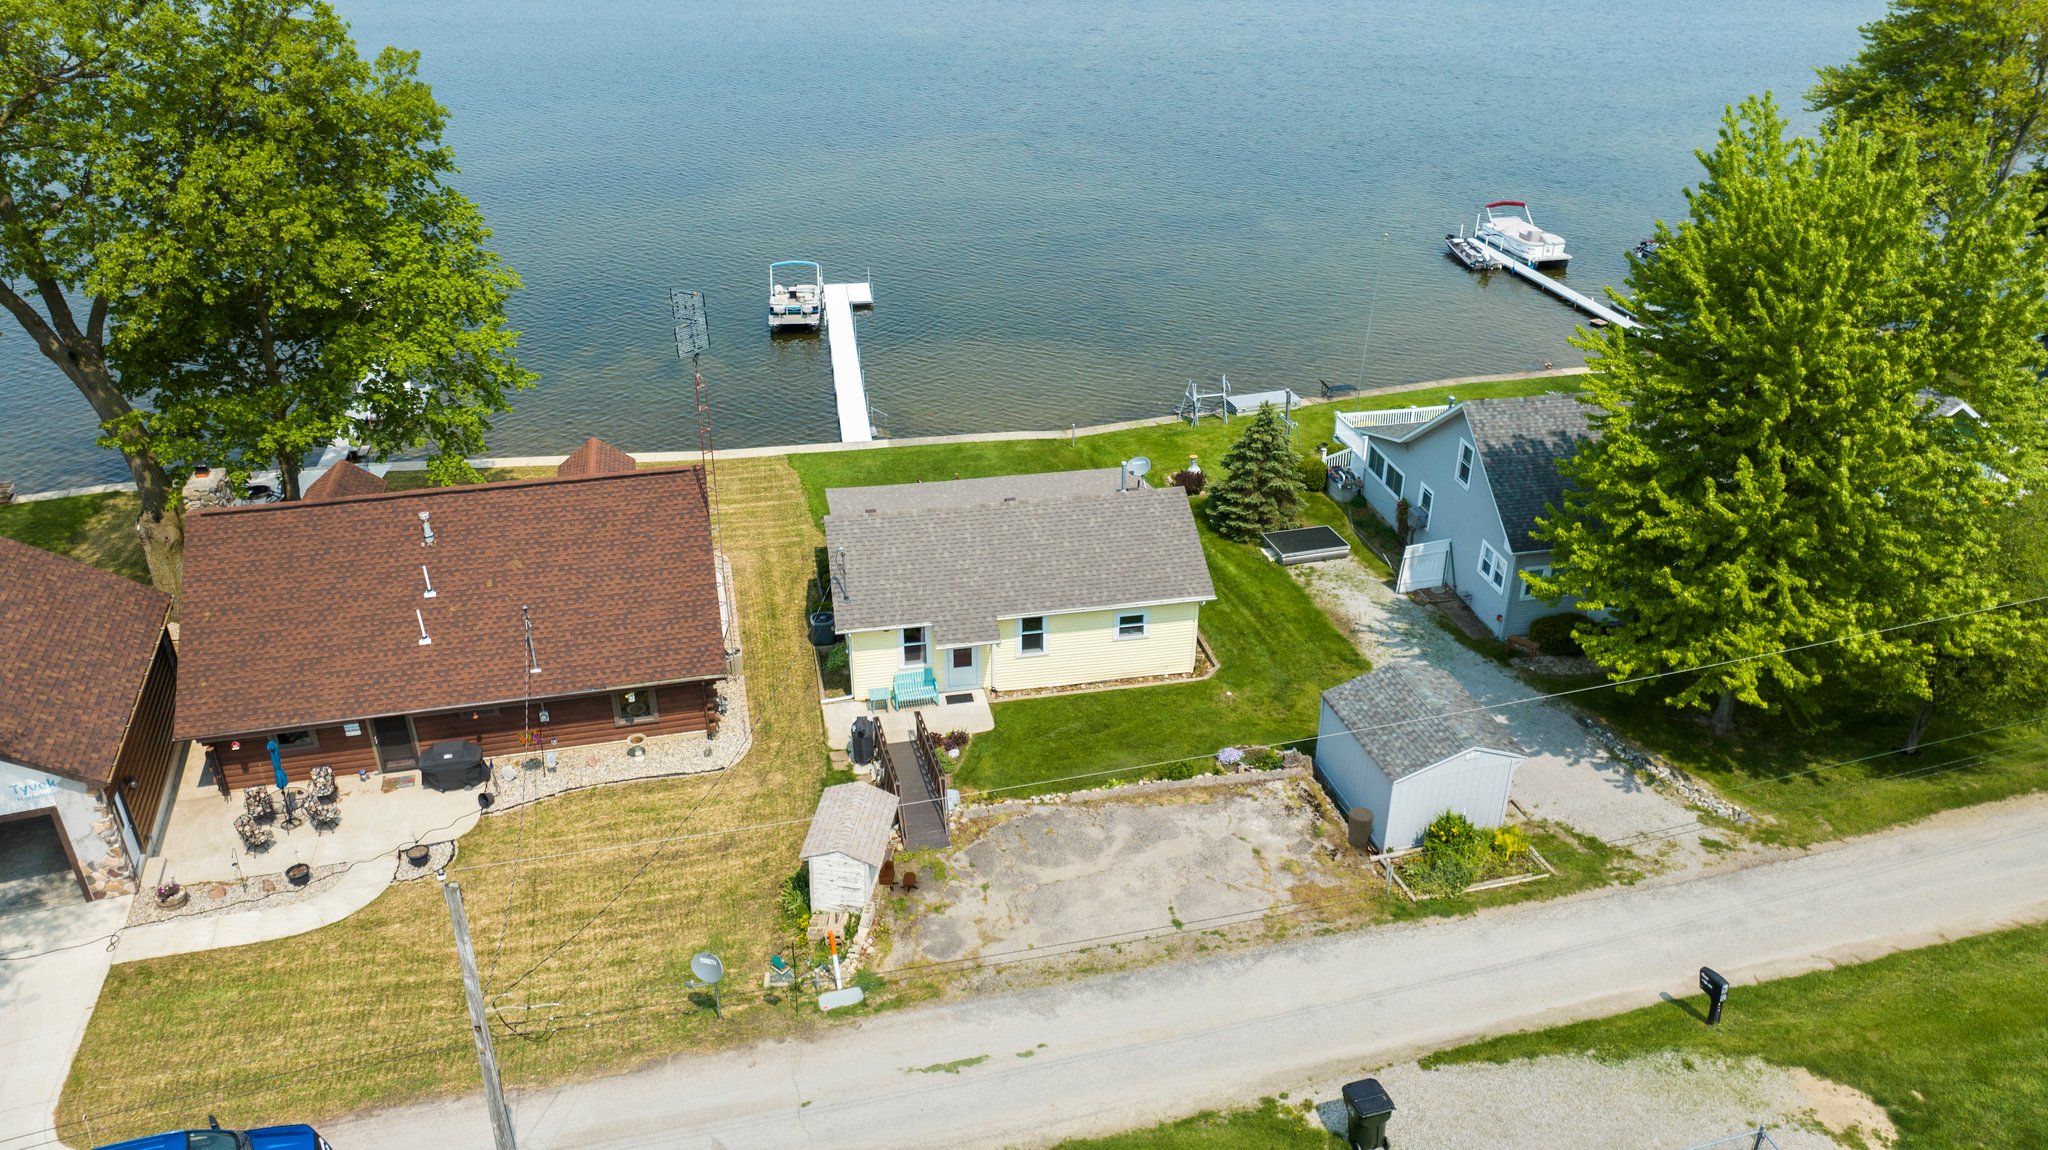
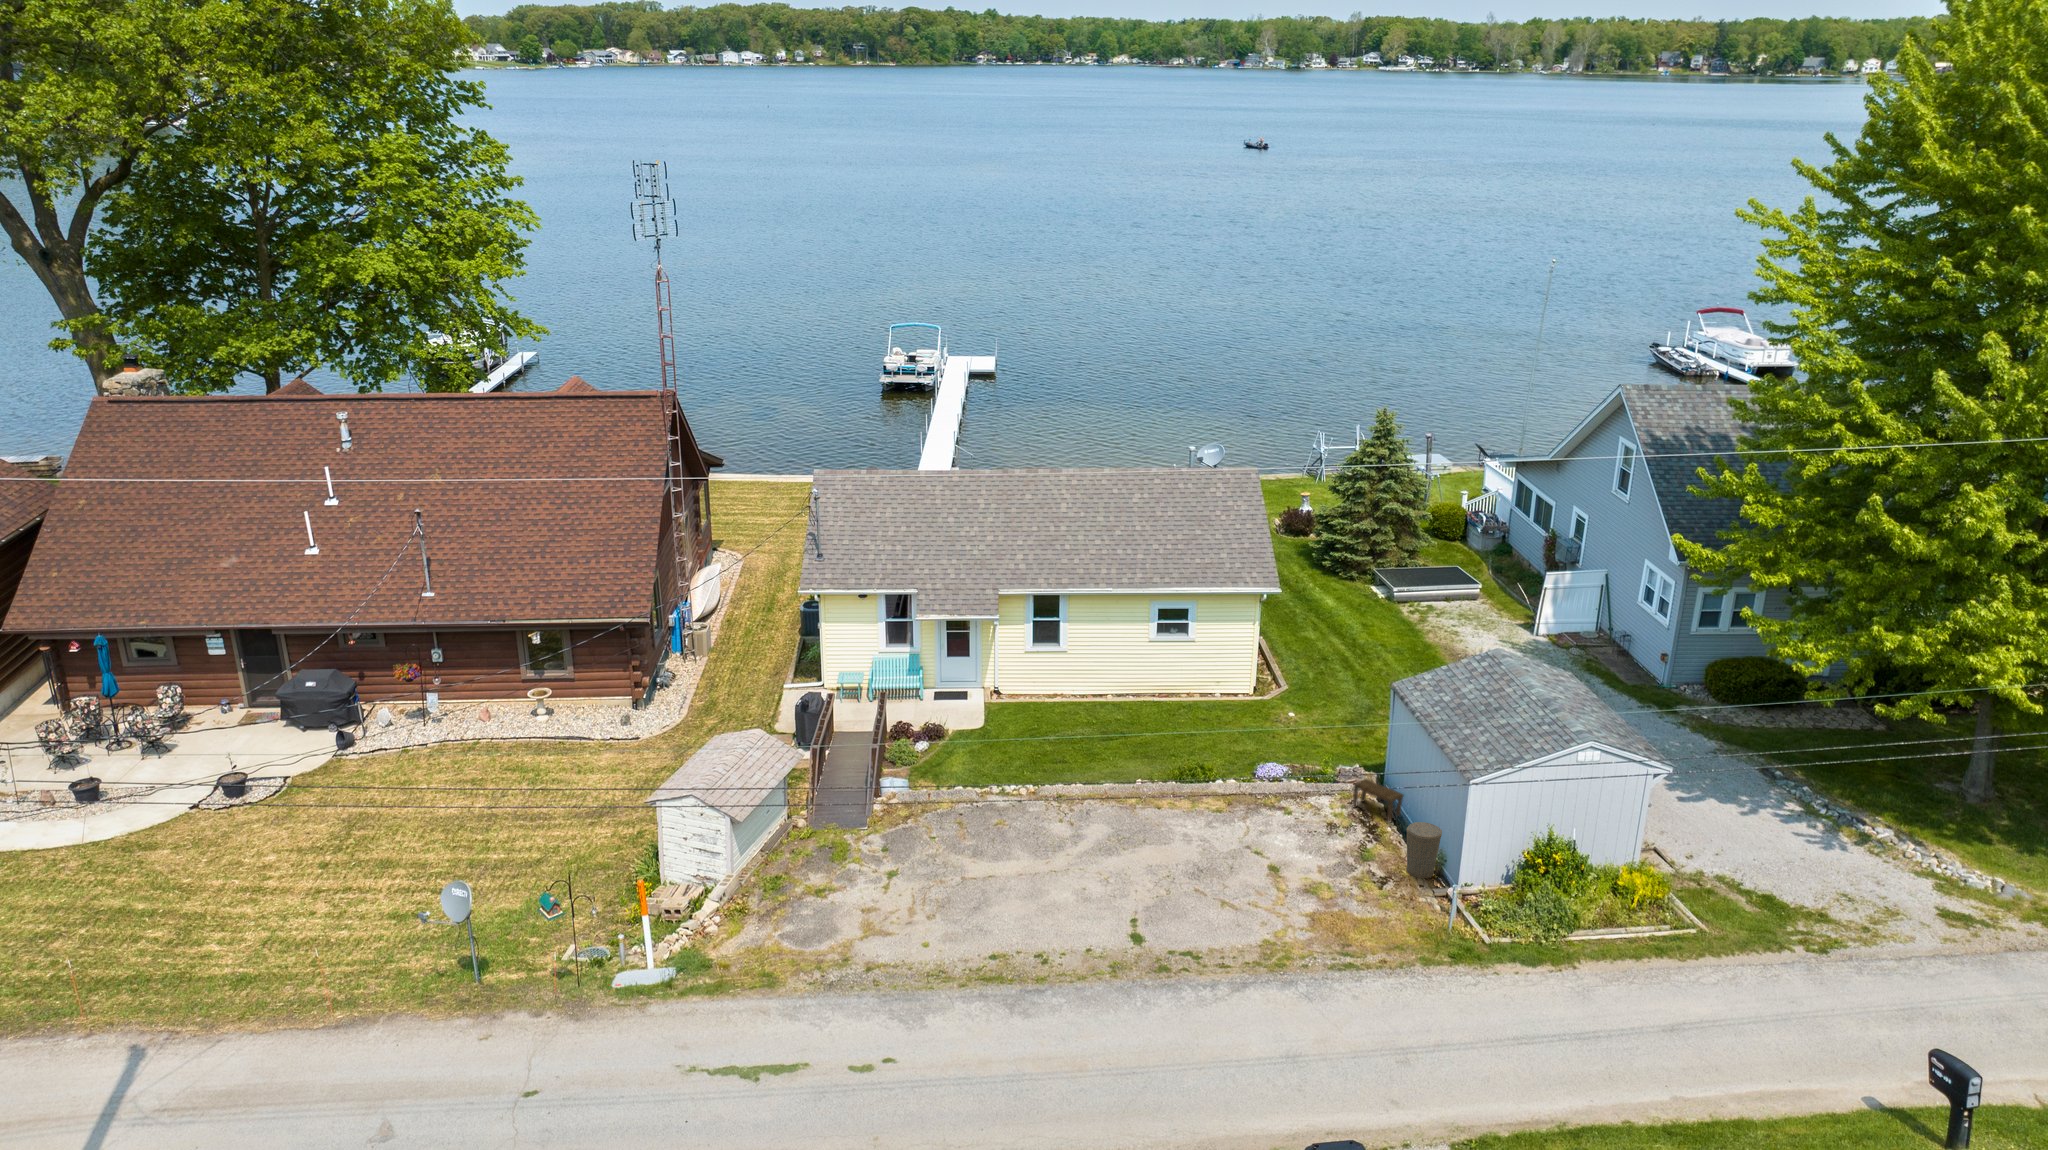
bench: present [1505,634,1540,662] -> present [1353,779,1404,822]
lounge chair: present [879,860,918,893] -> none [754,814,808,872]

